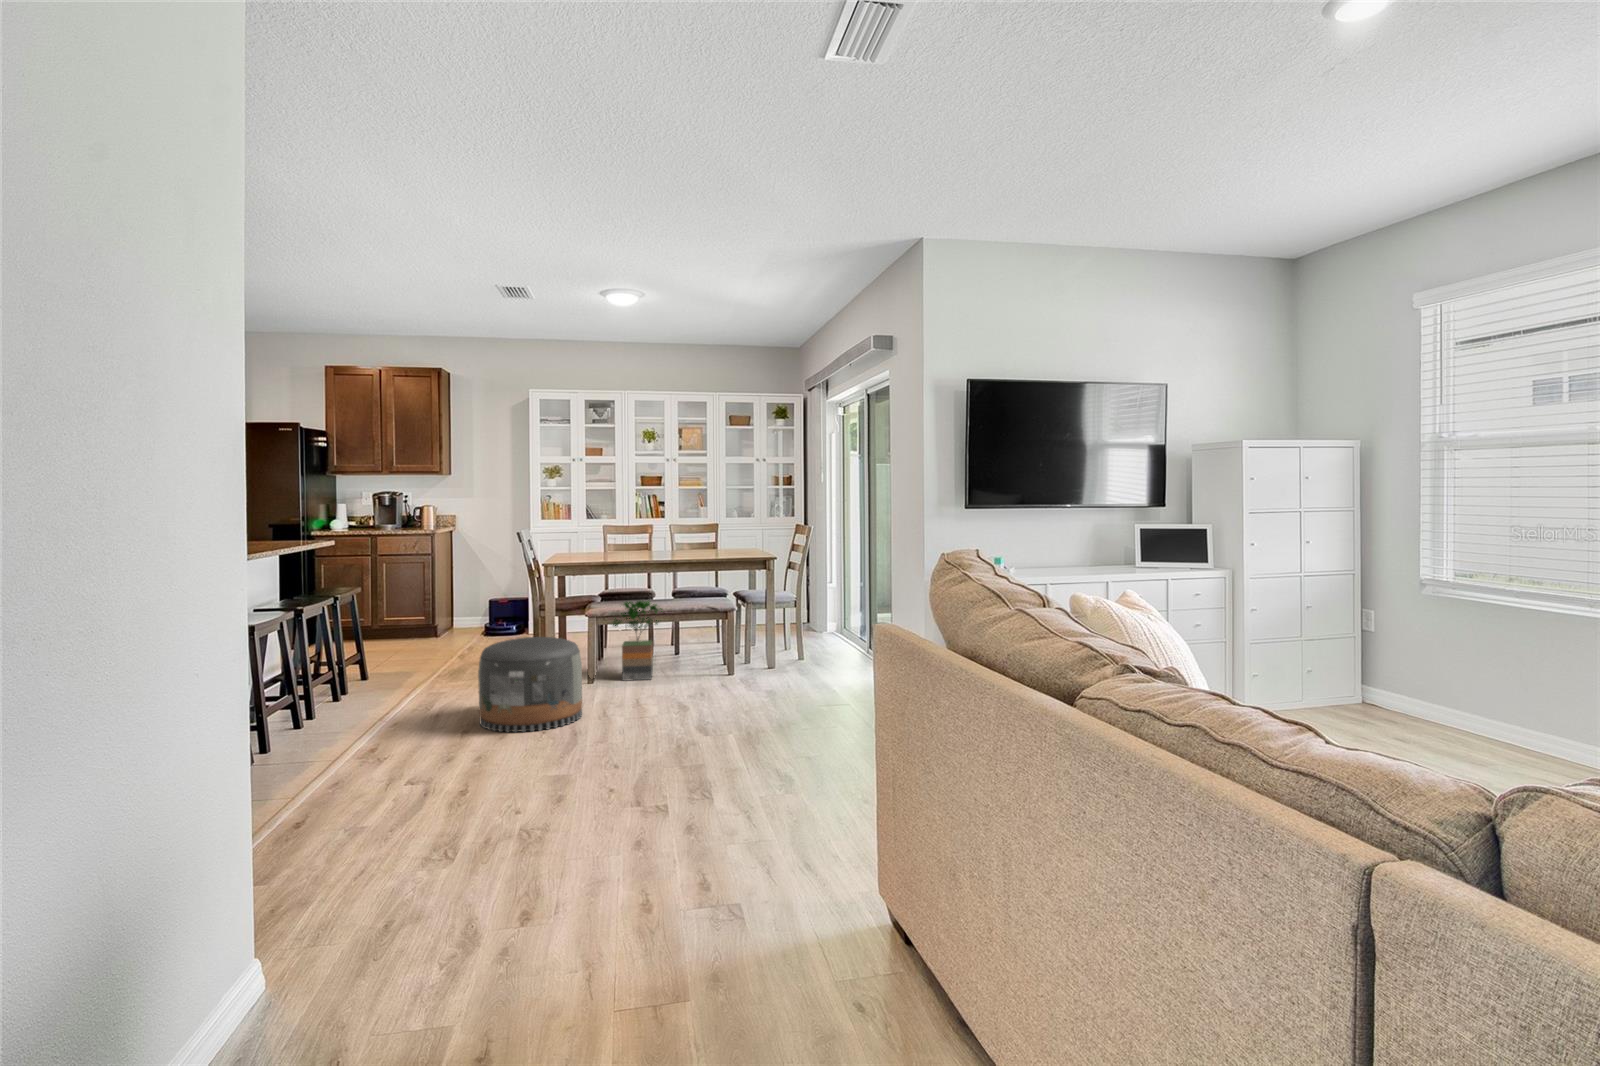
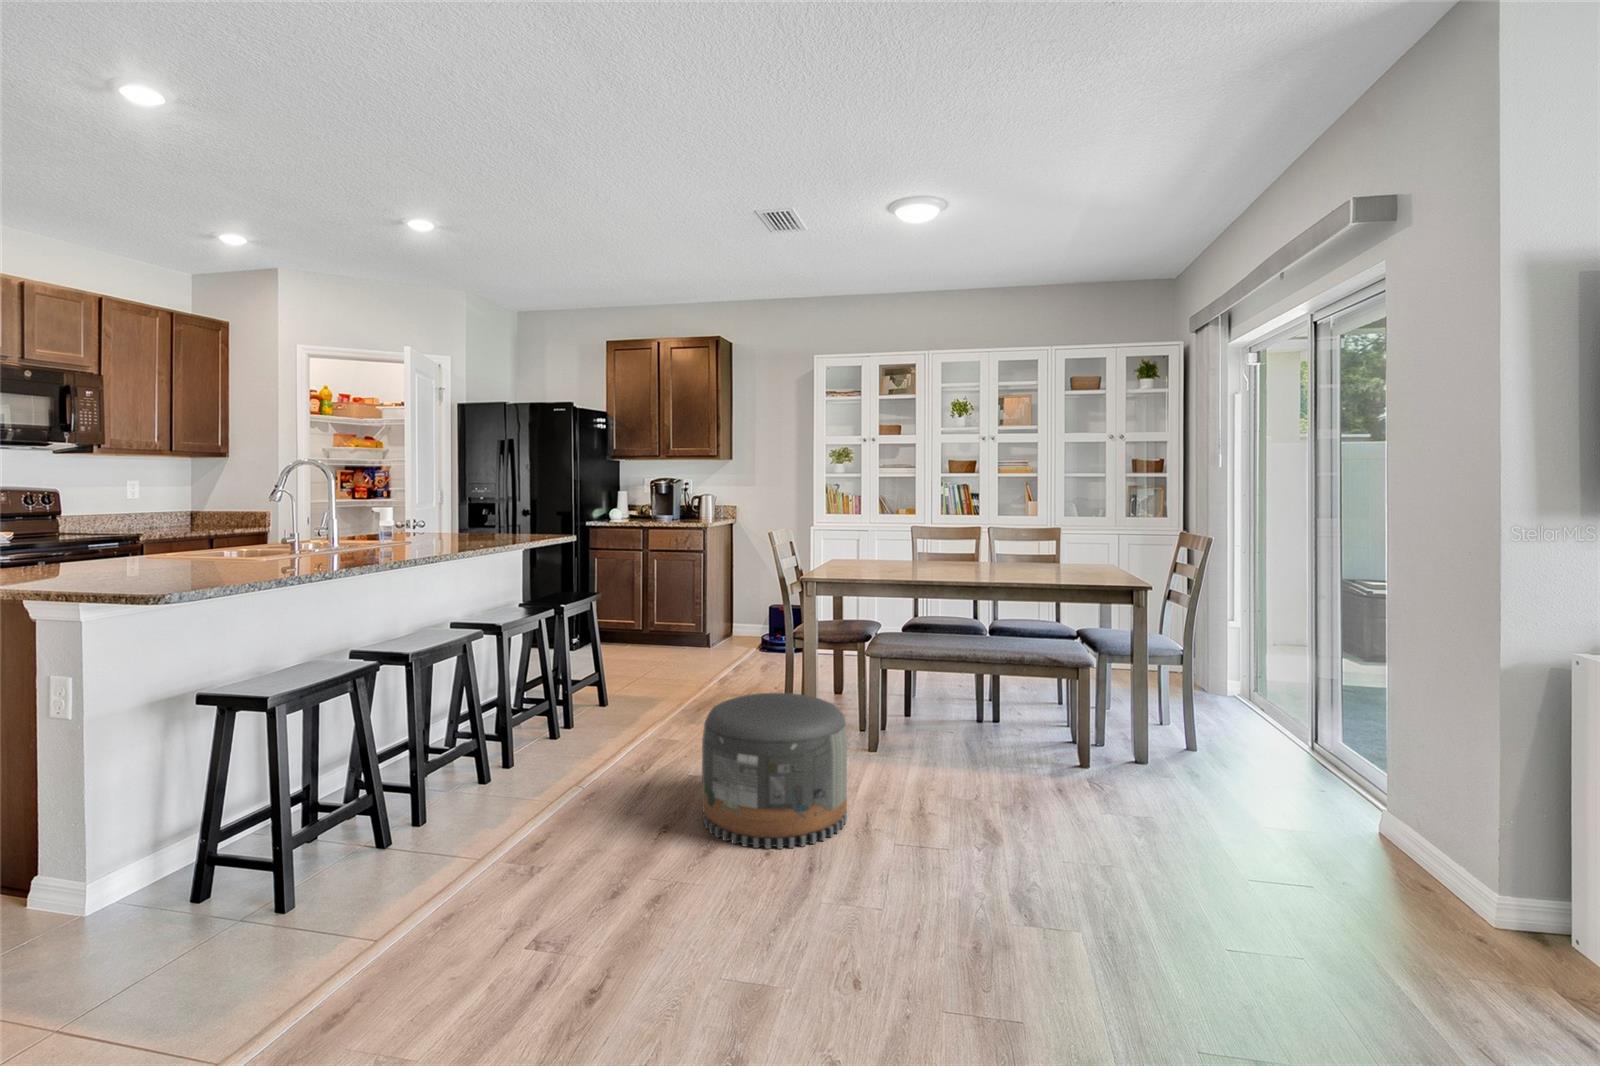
potted tree: present [613,601,663,681] -> none [898,635,978,755]

